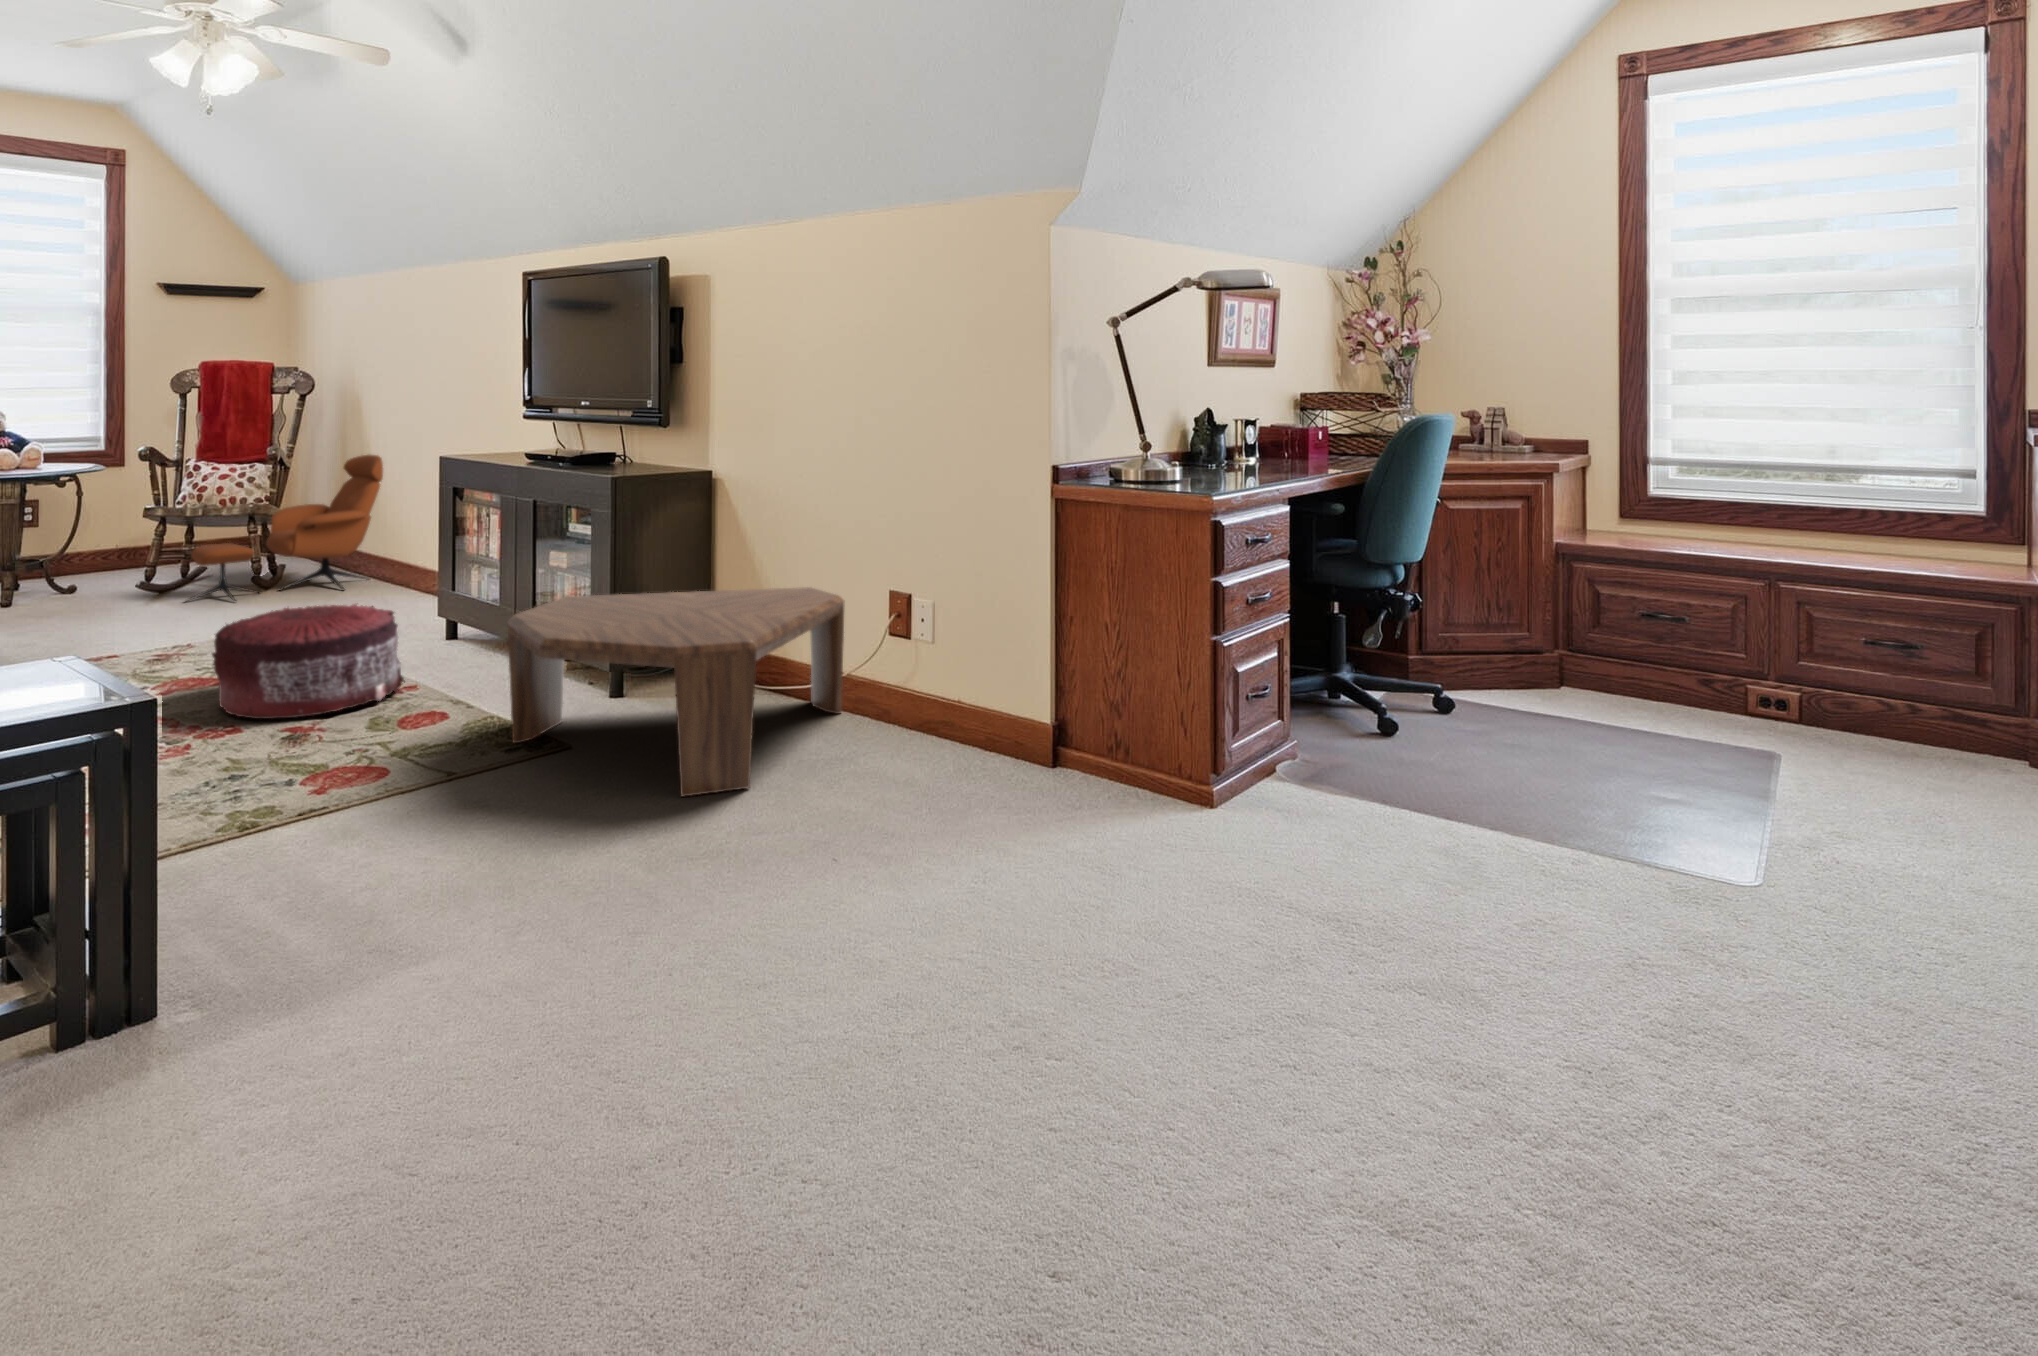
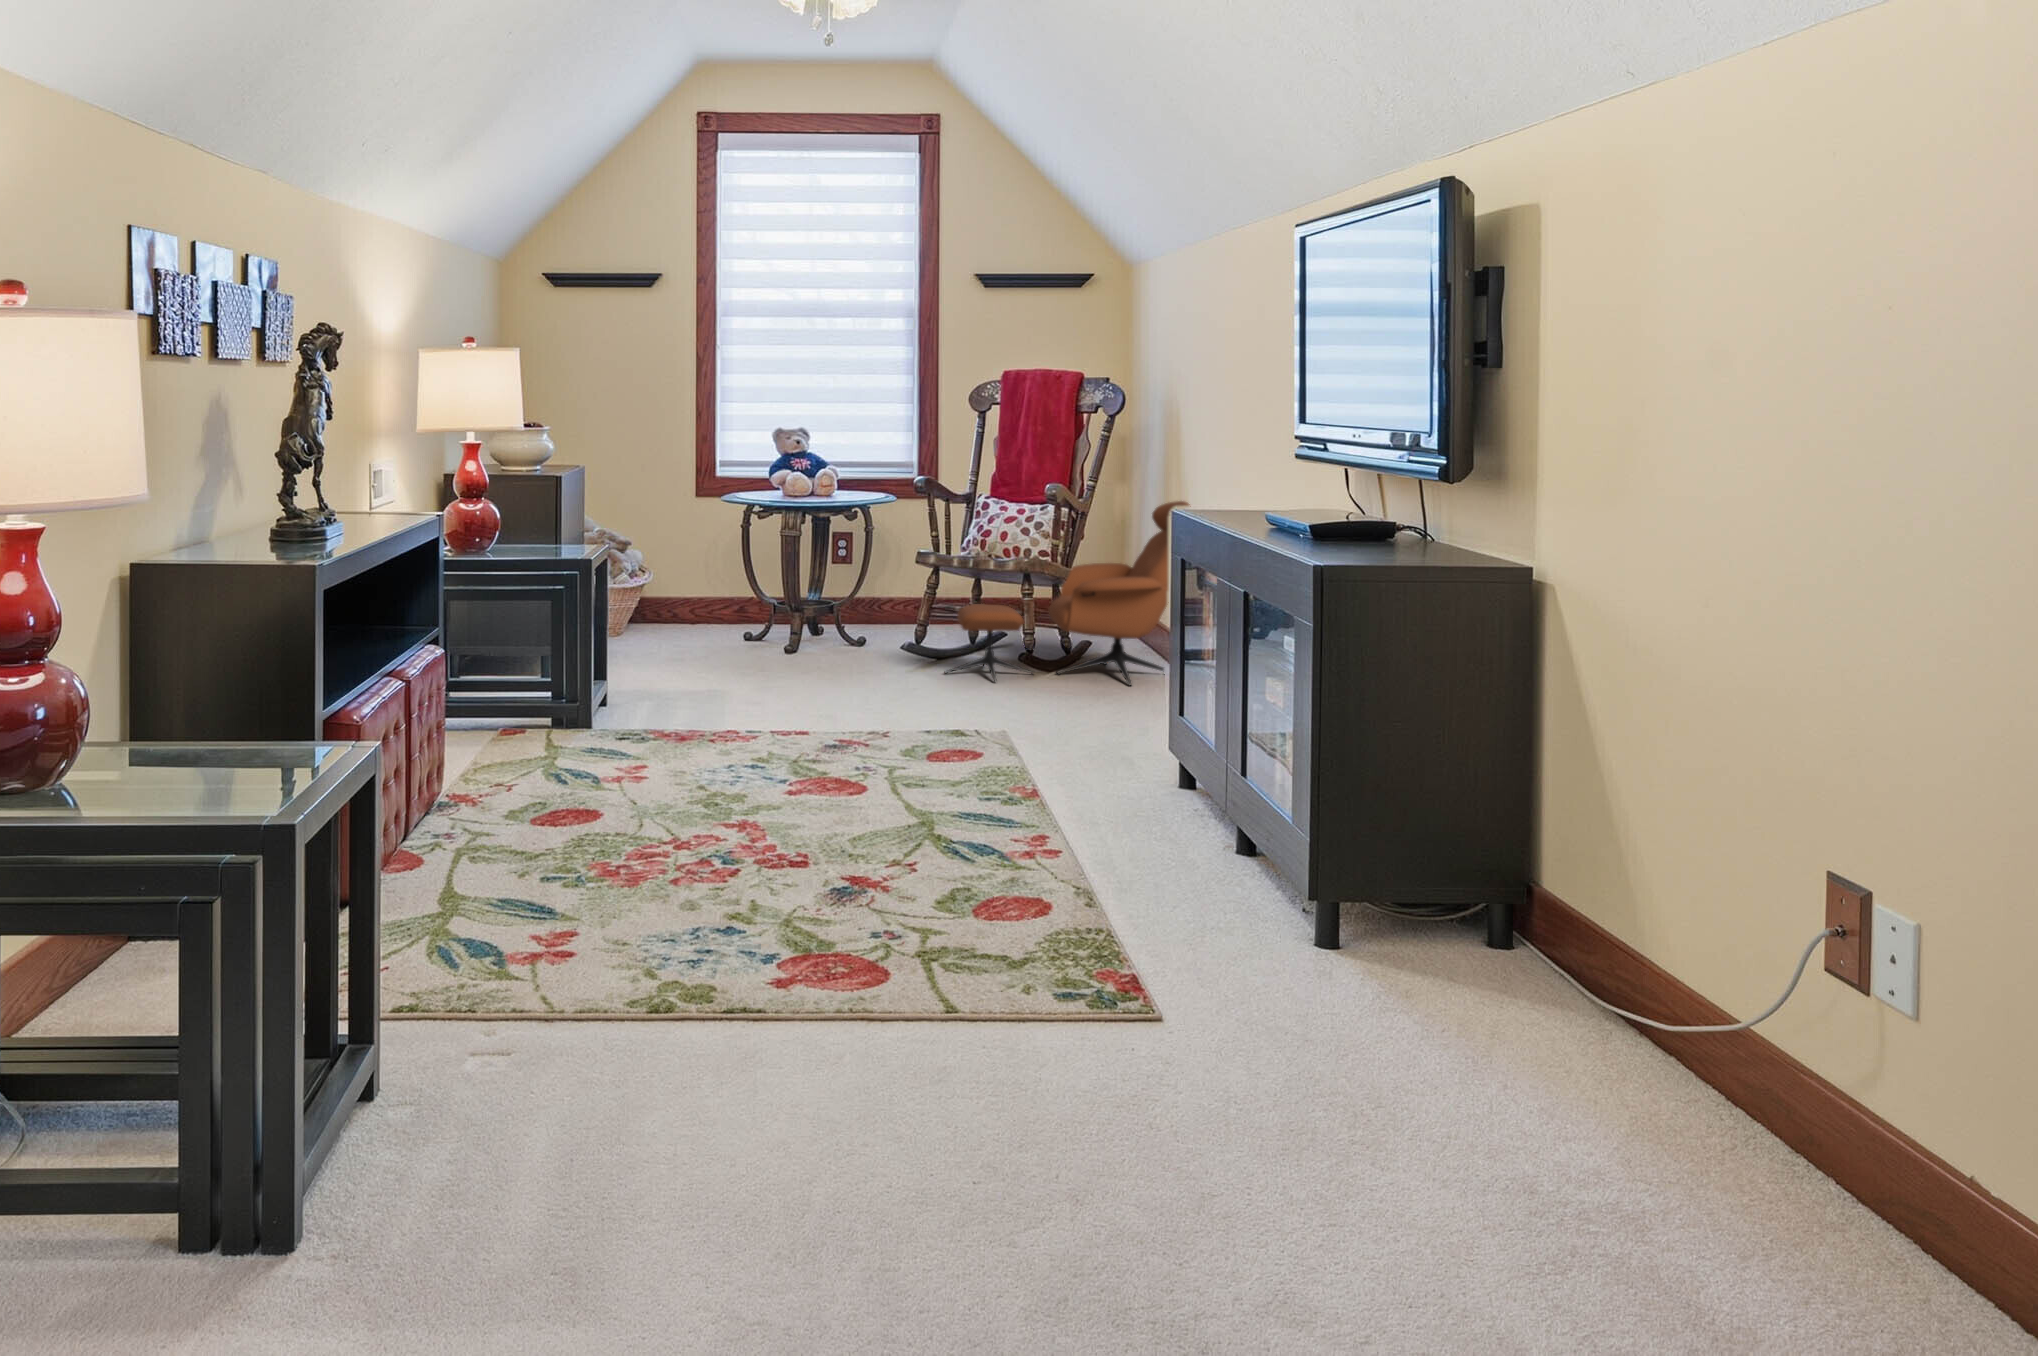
coffee table: present [508,587,844,796] -> none [1056,759,1731,1209]
pouf: present [212,604,405,719] -> none [812,704,1048,866]

